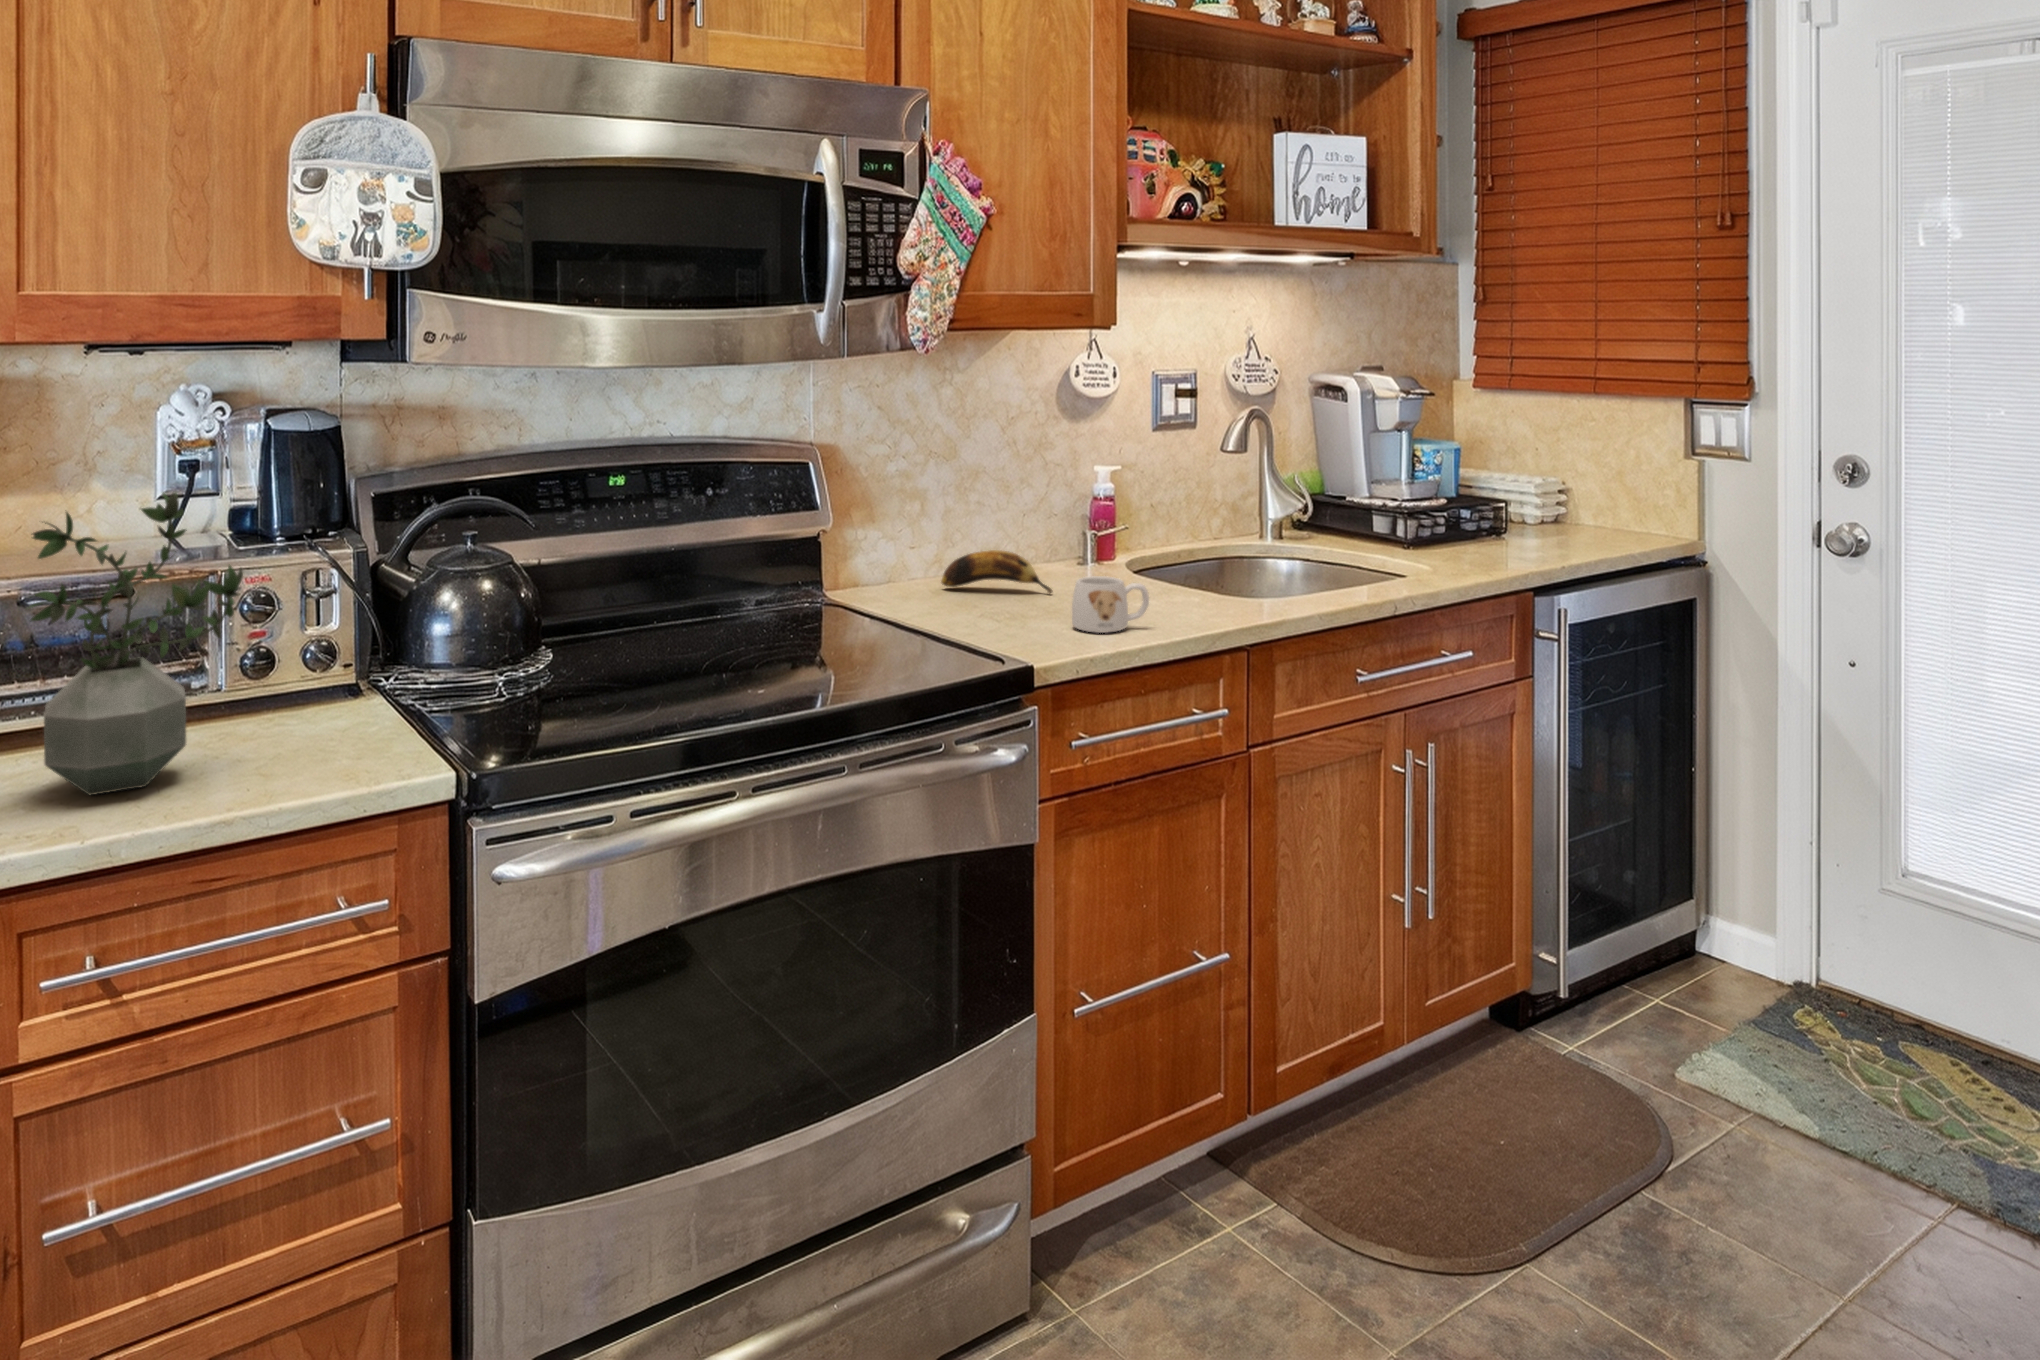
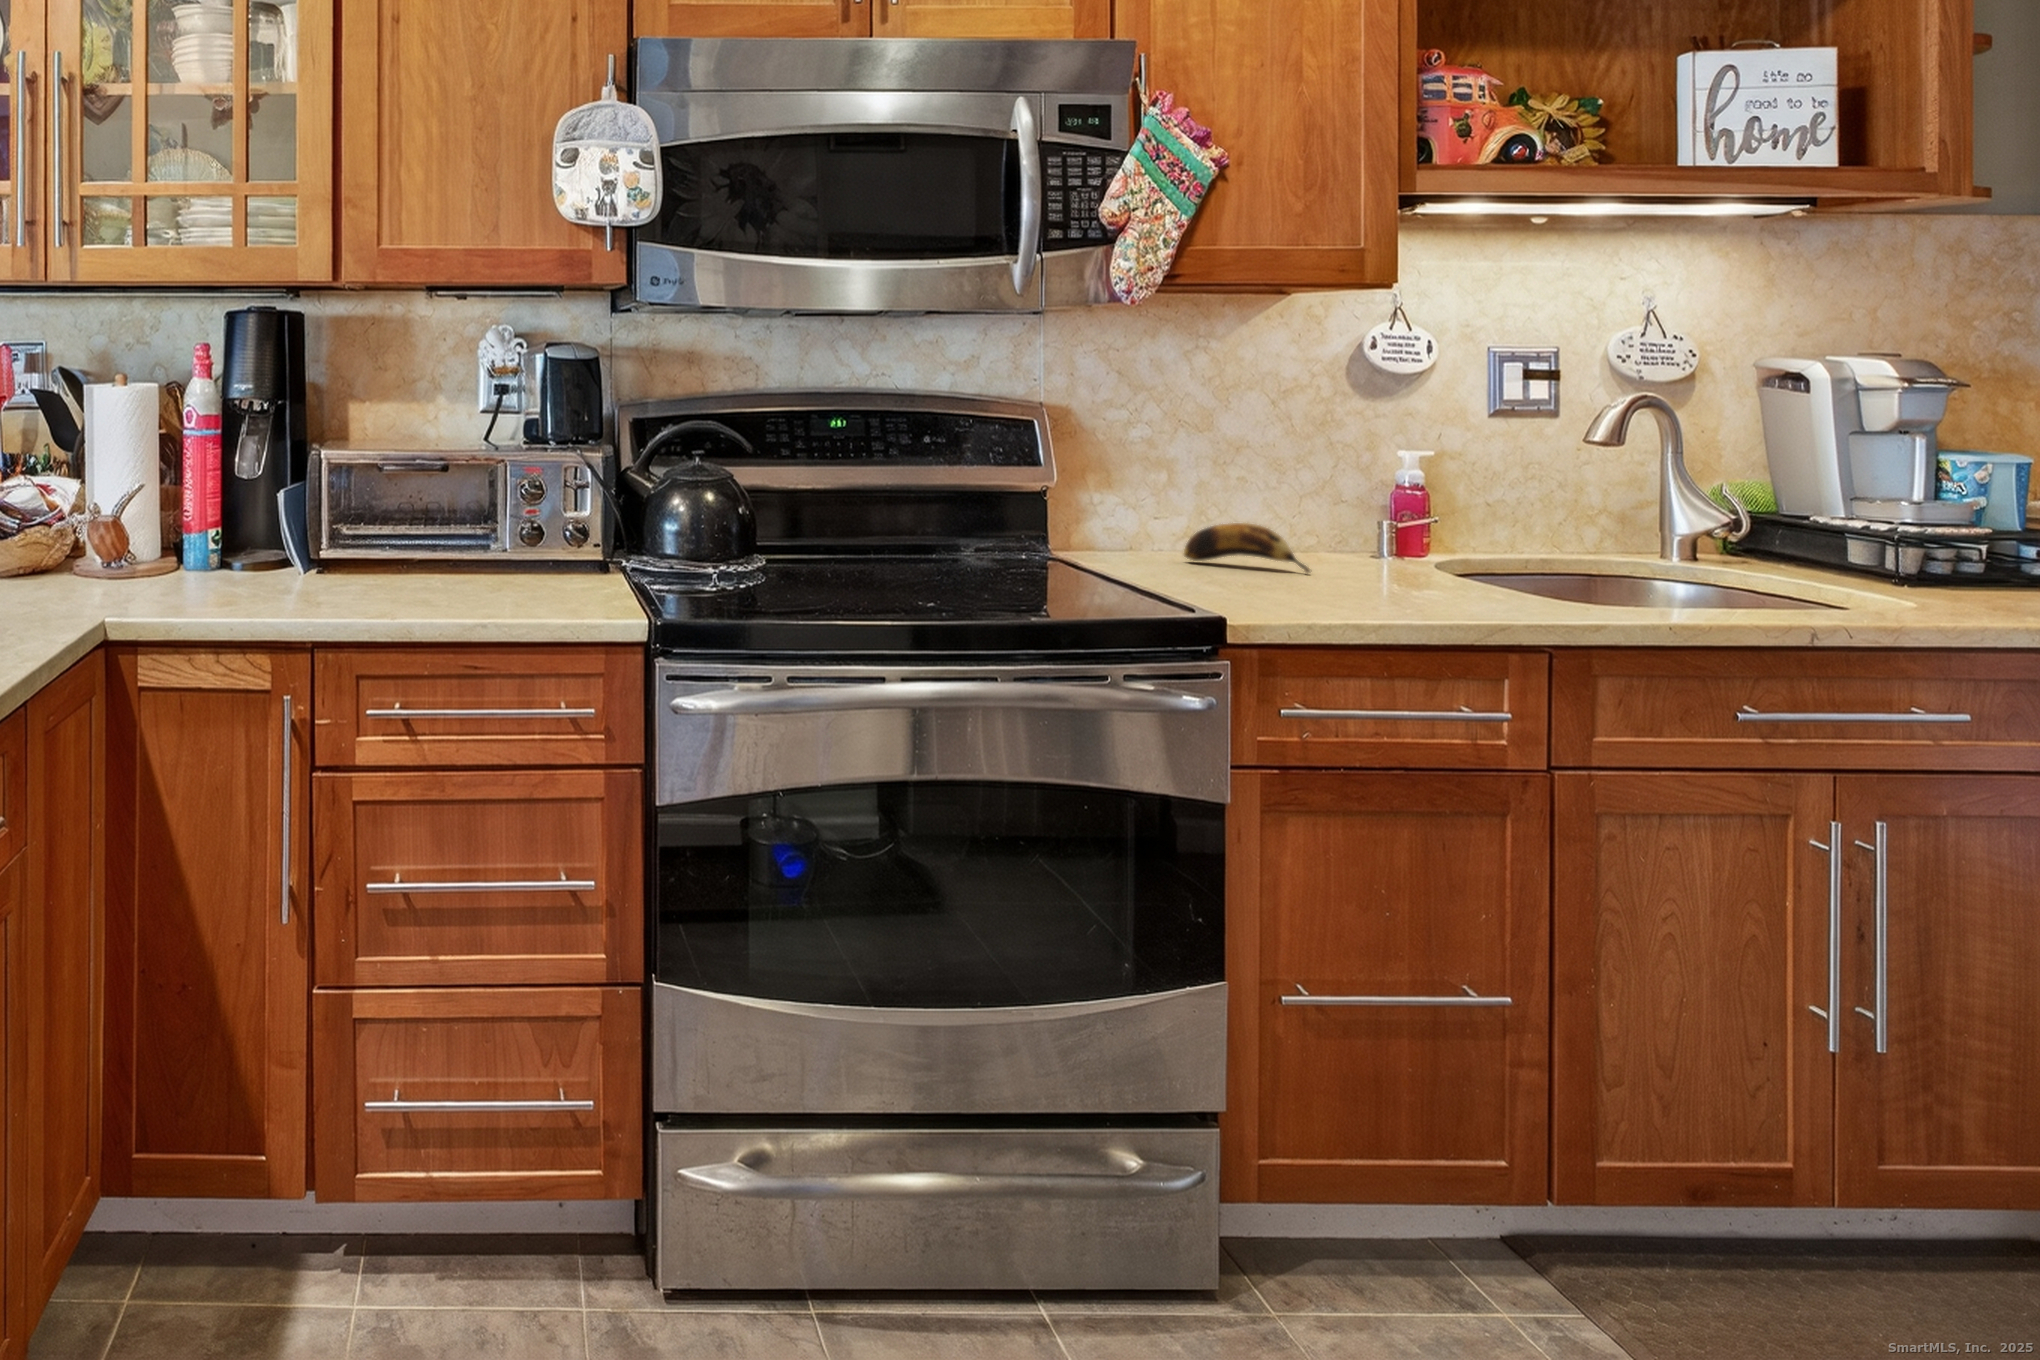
potted plant: present [29,493,243,795] -> none [369,385,508,598]
mug: present [1072,576,1149,633] -> none [1303,544,1399,602]

